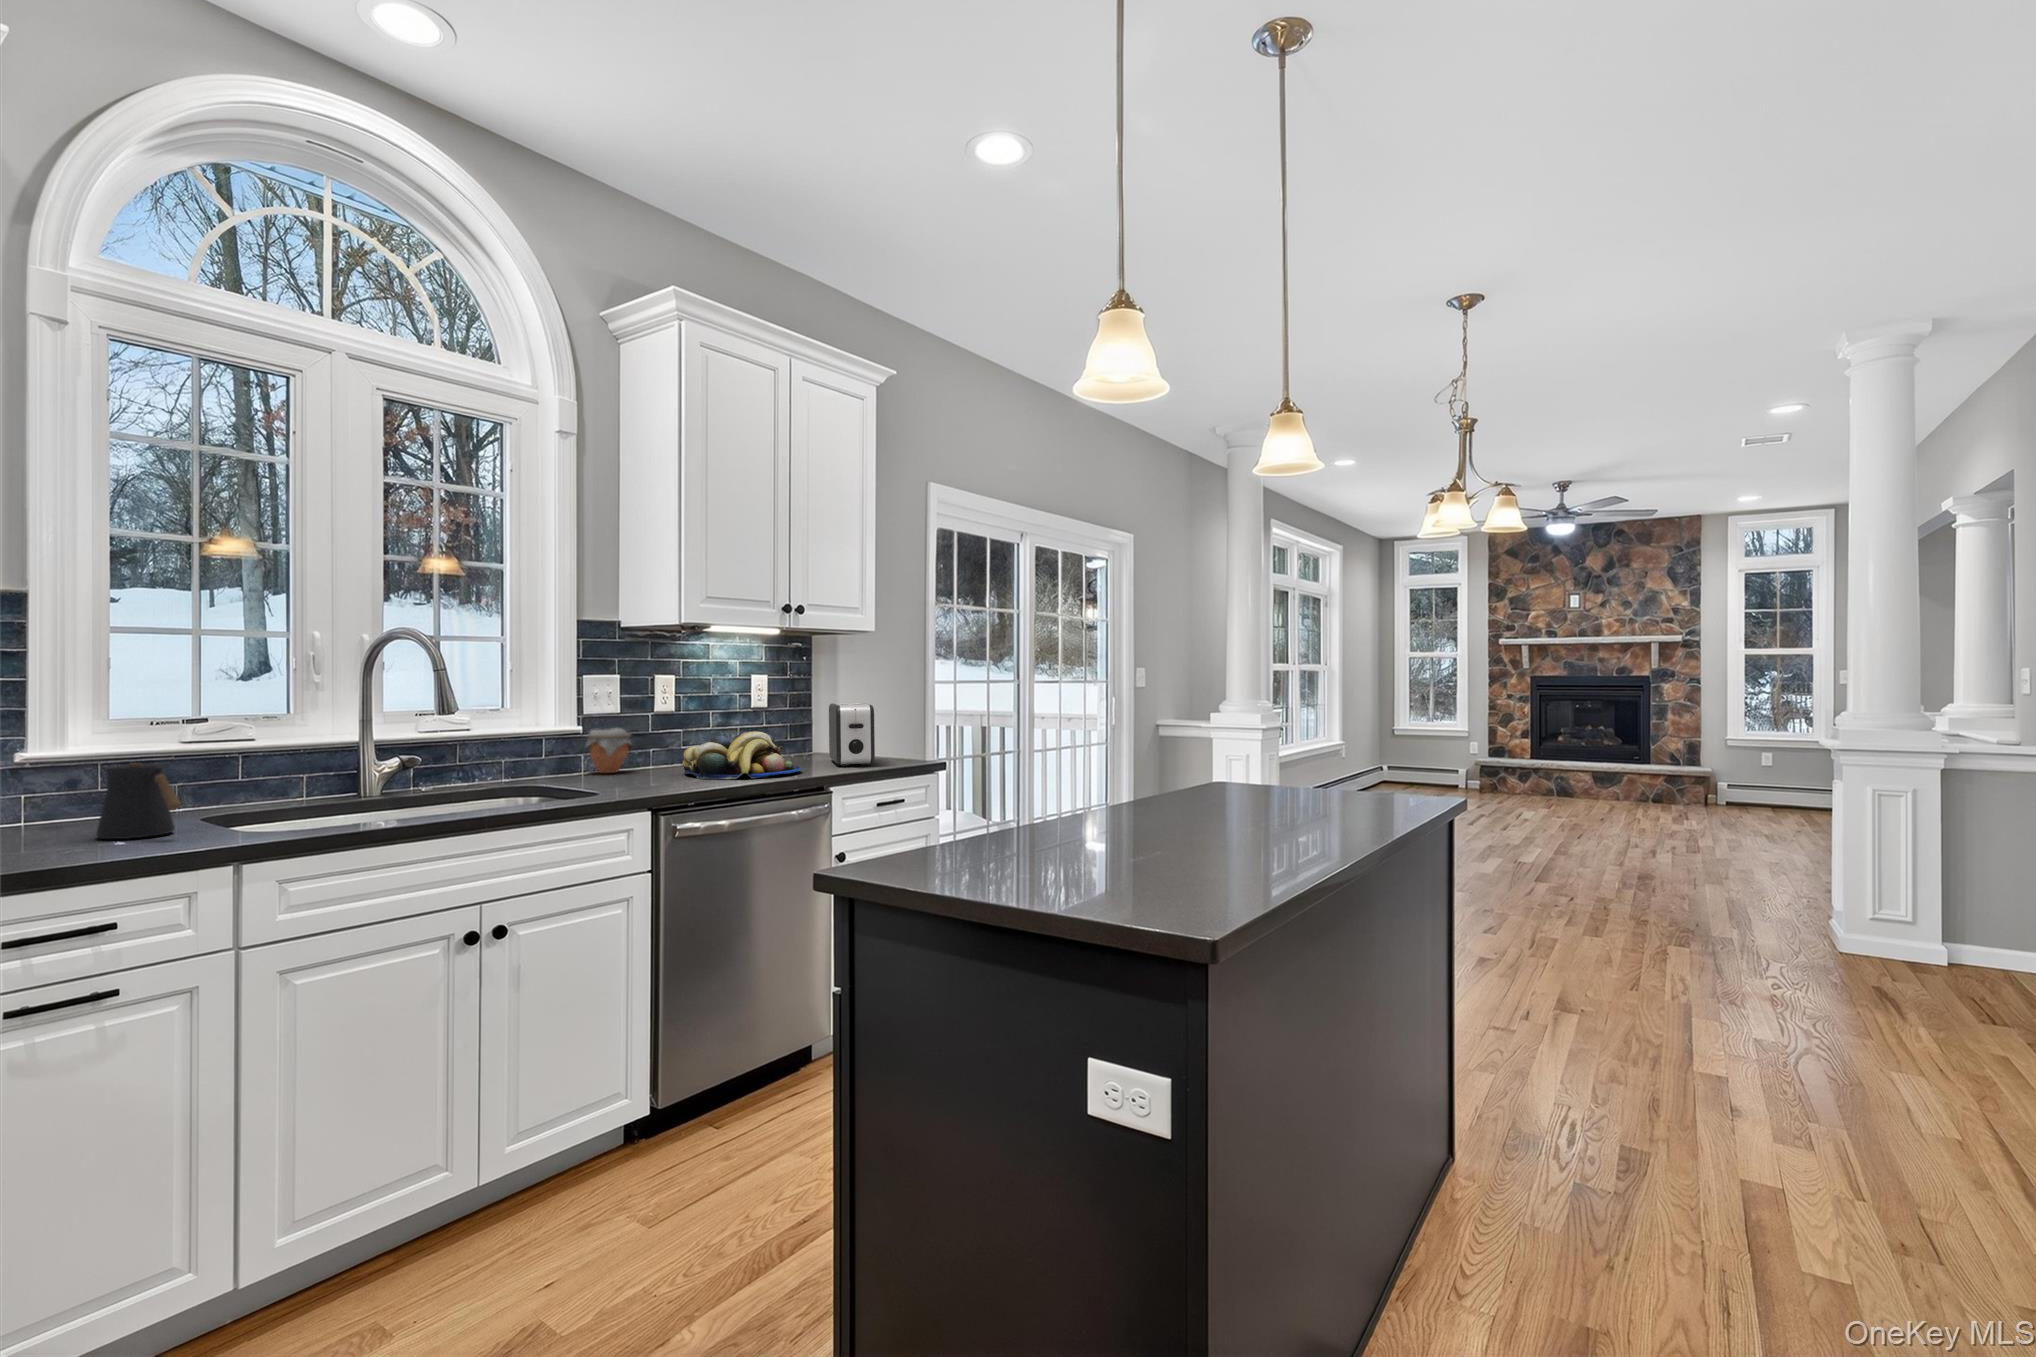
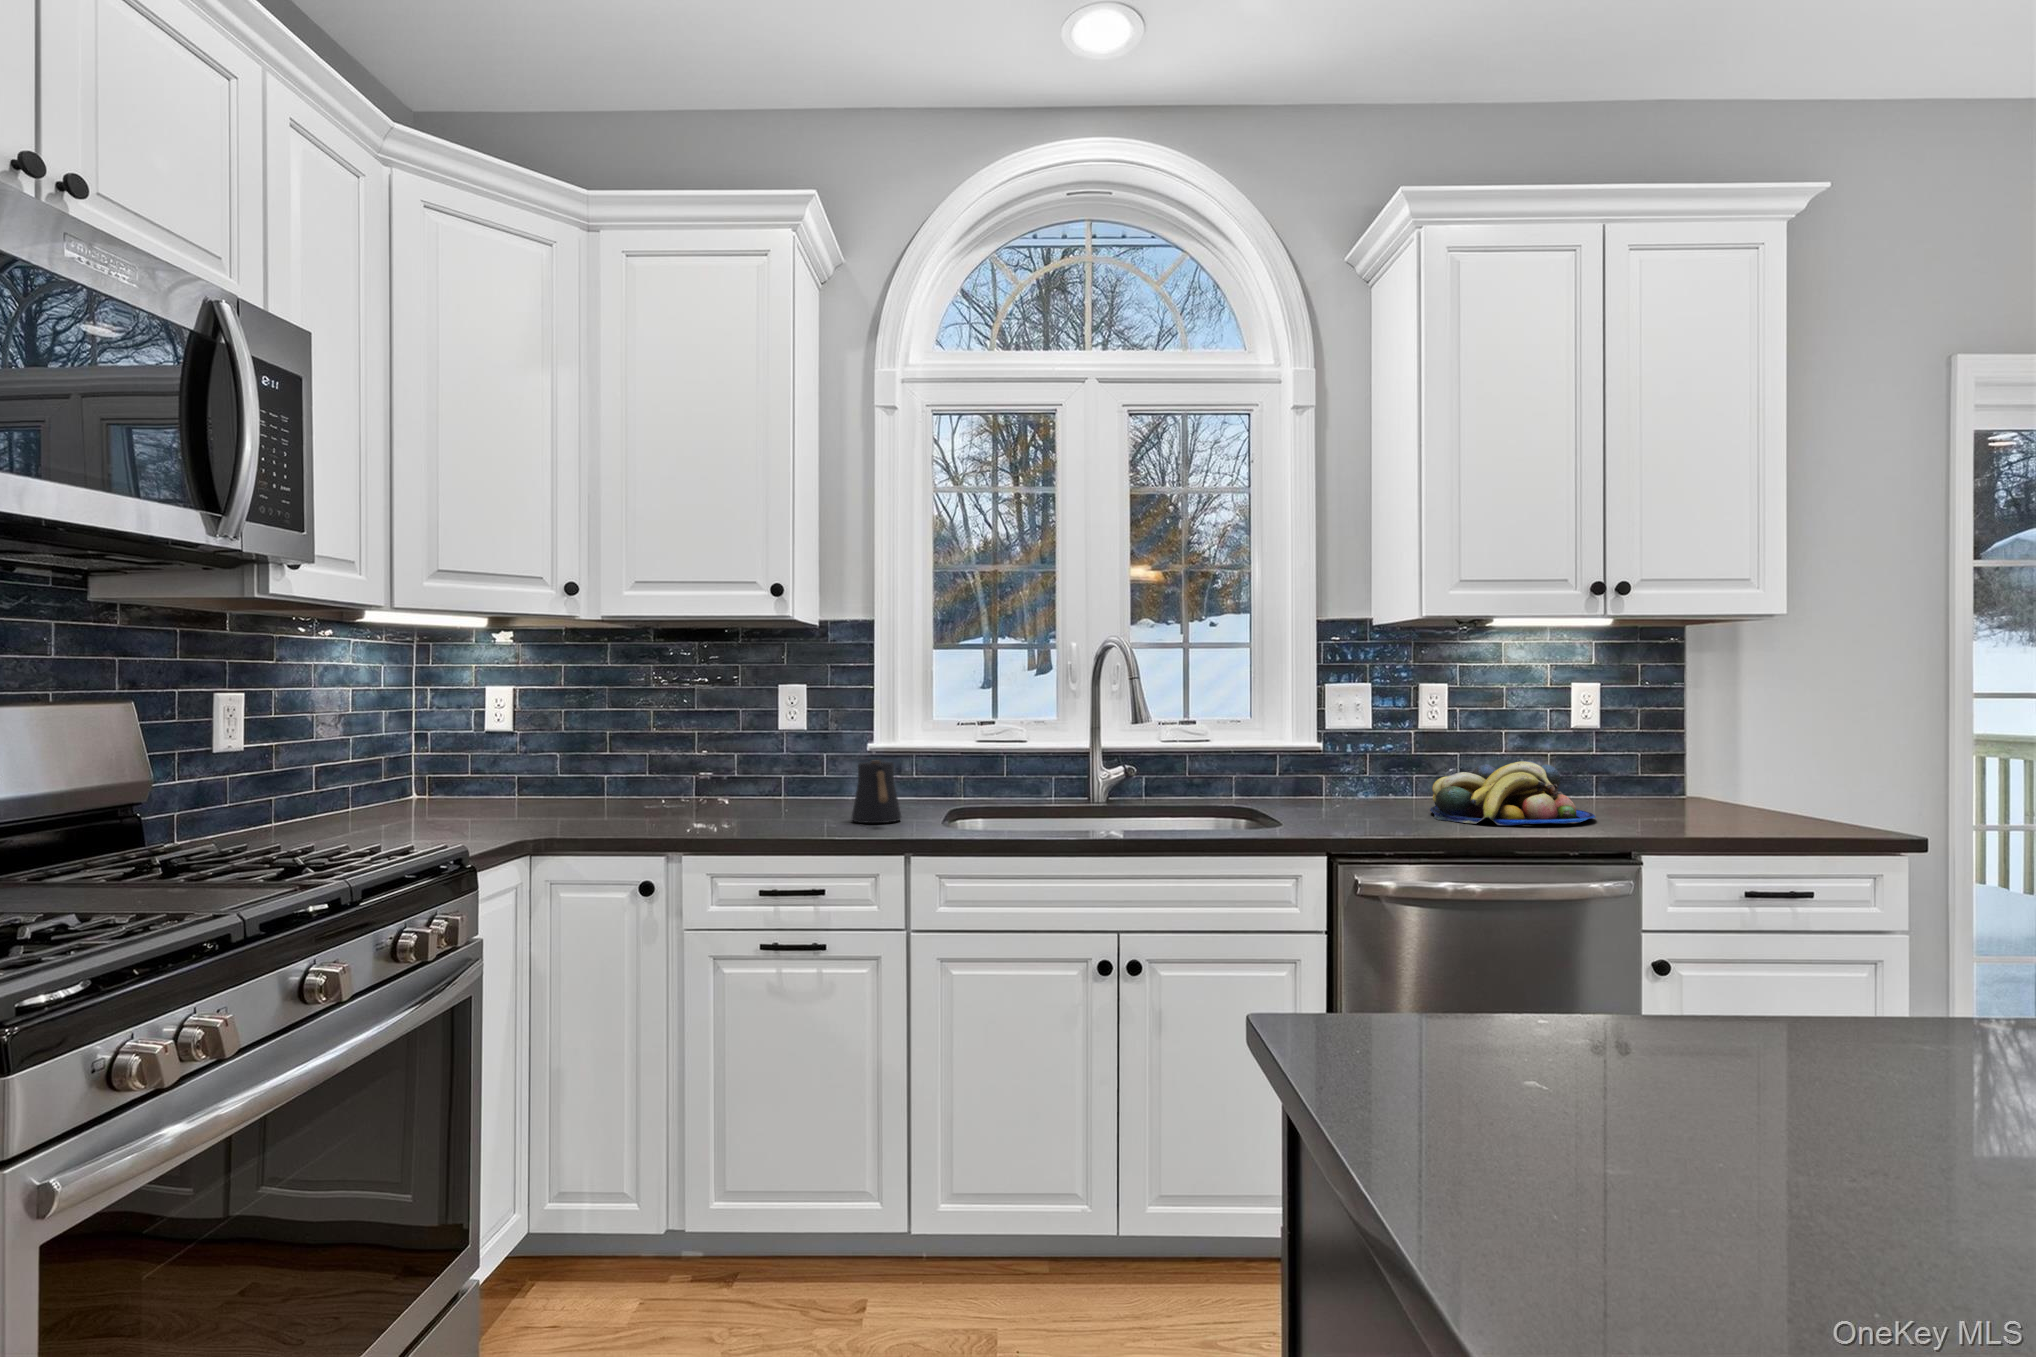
toaster: present [829,703,875,766] -> none [1664,726,1746,822]
jar: present [586,728,632,773] -> none [1328,747,1383,801]

